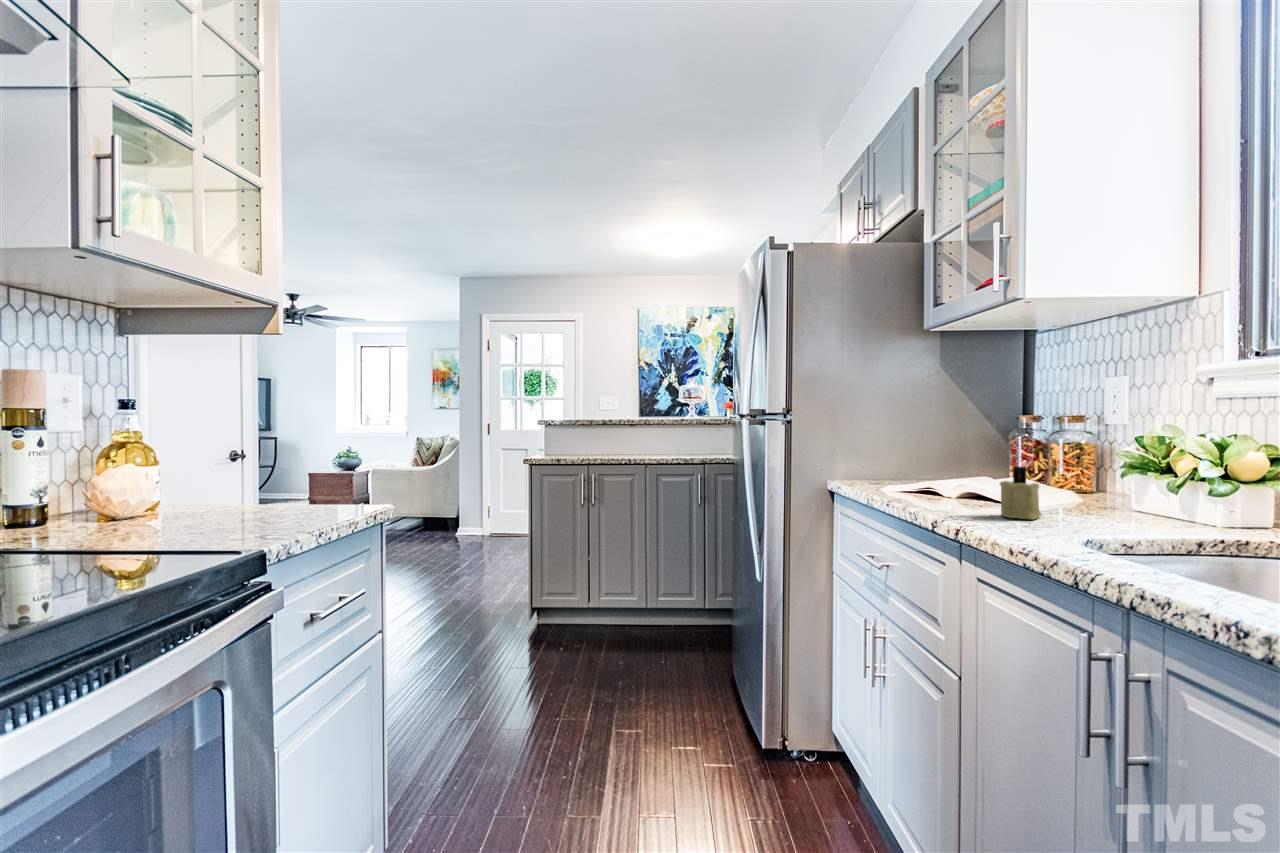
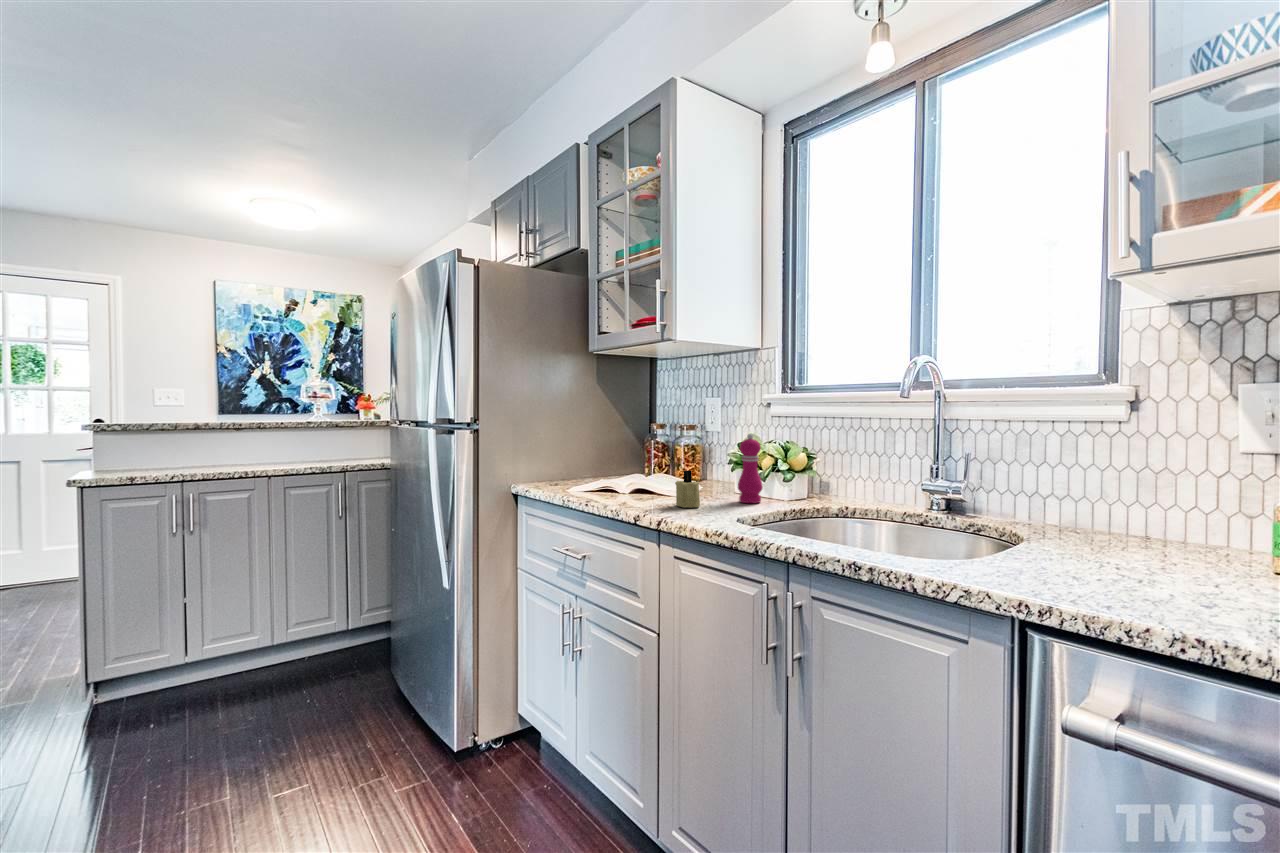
pepper mill: none [1114,417,1161,524] -> present [738,434,763,503]

